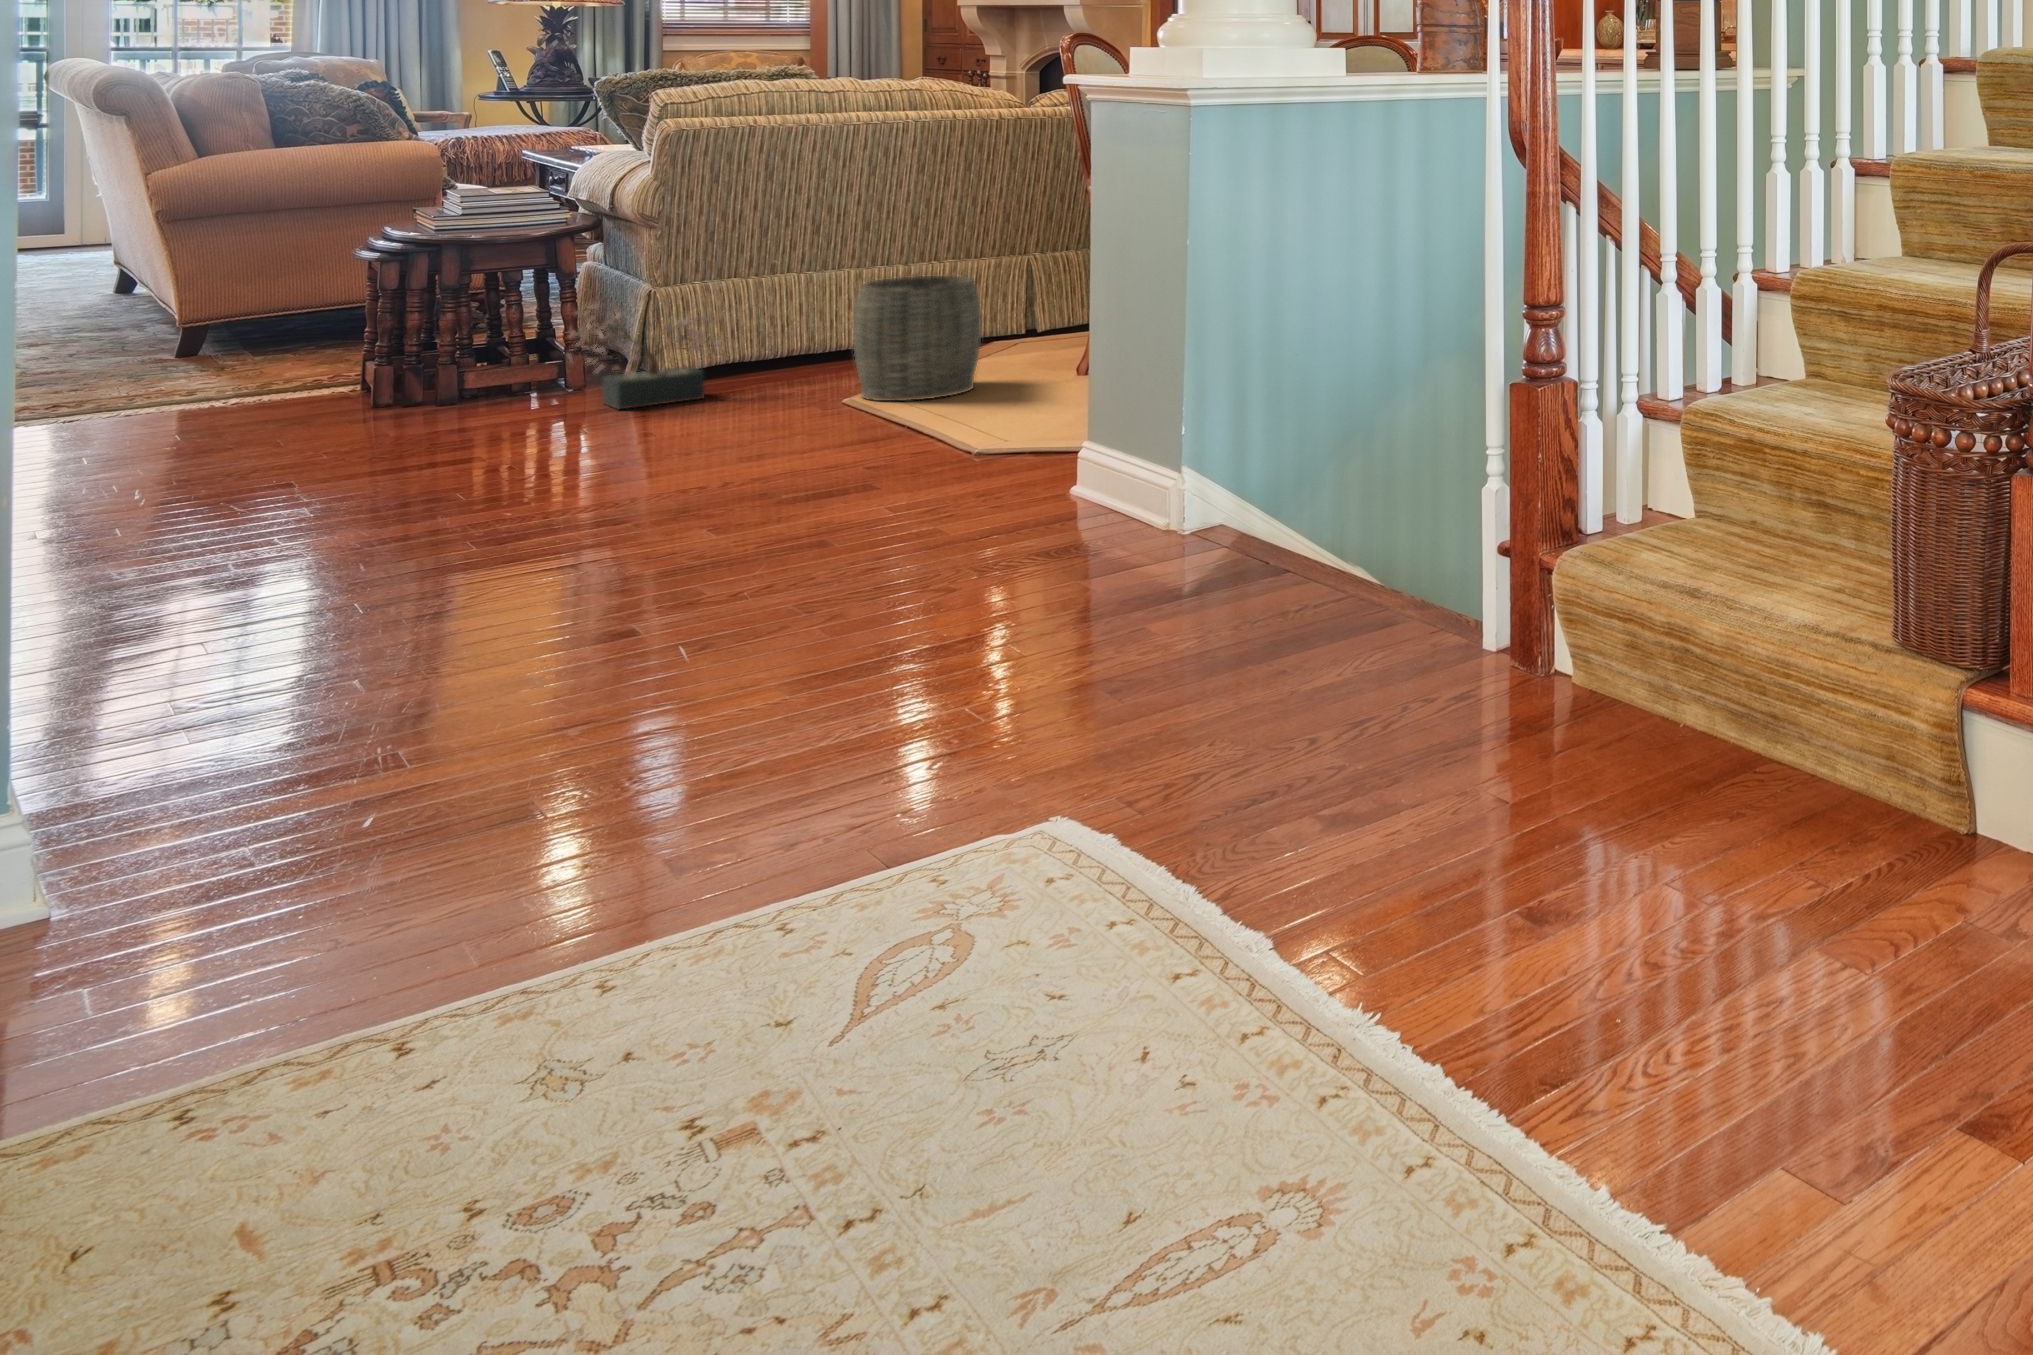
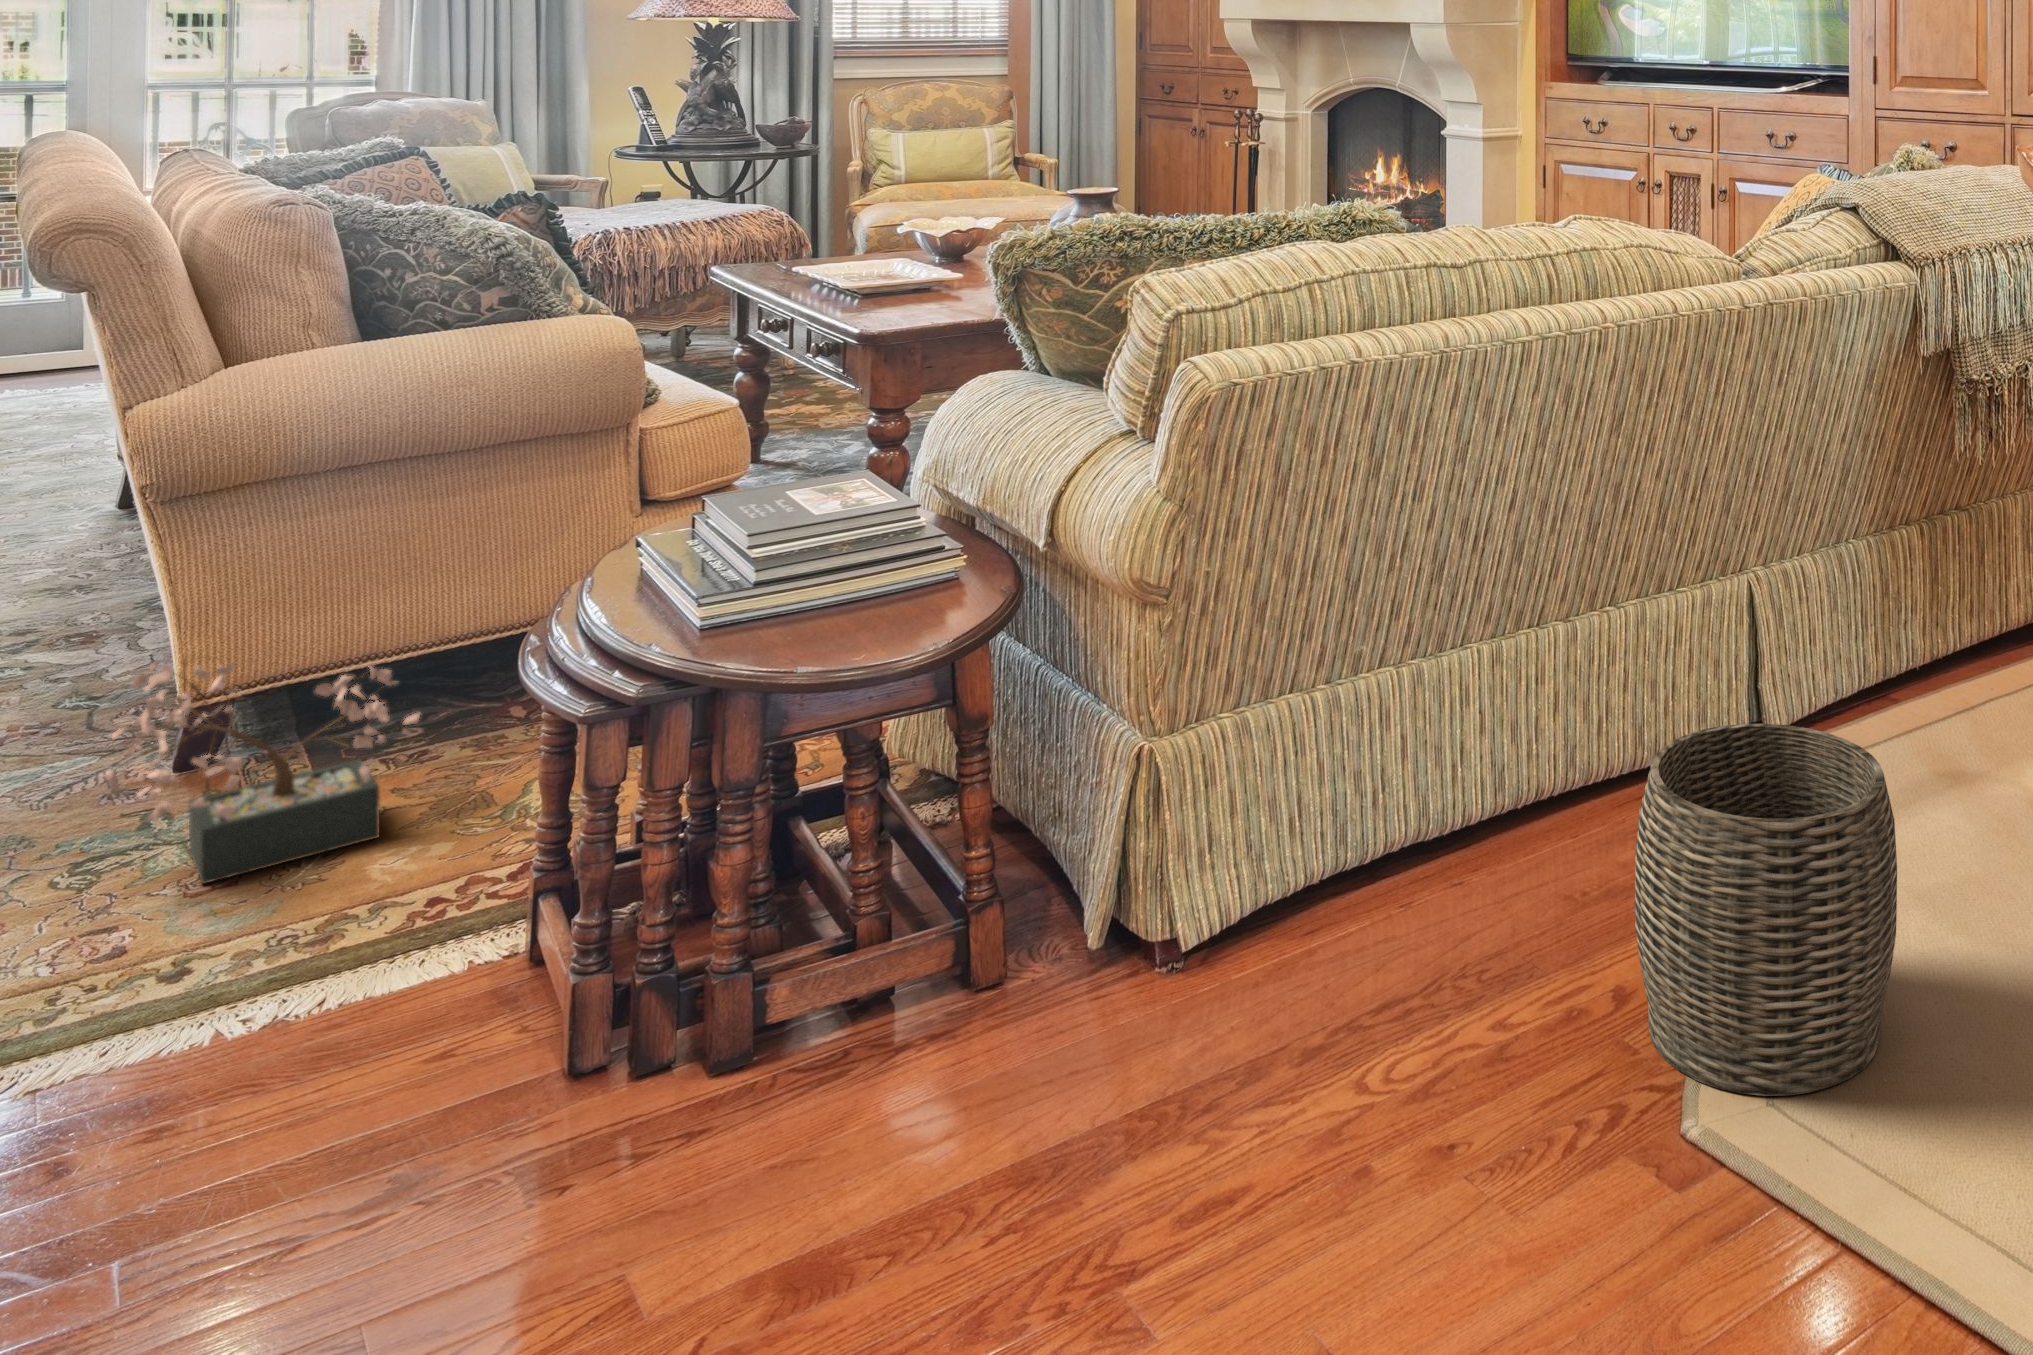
decorative plant: present [567,303,721,410] -> present [105,661,420,884]

